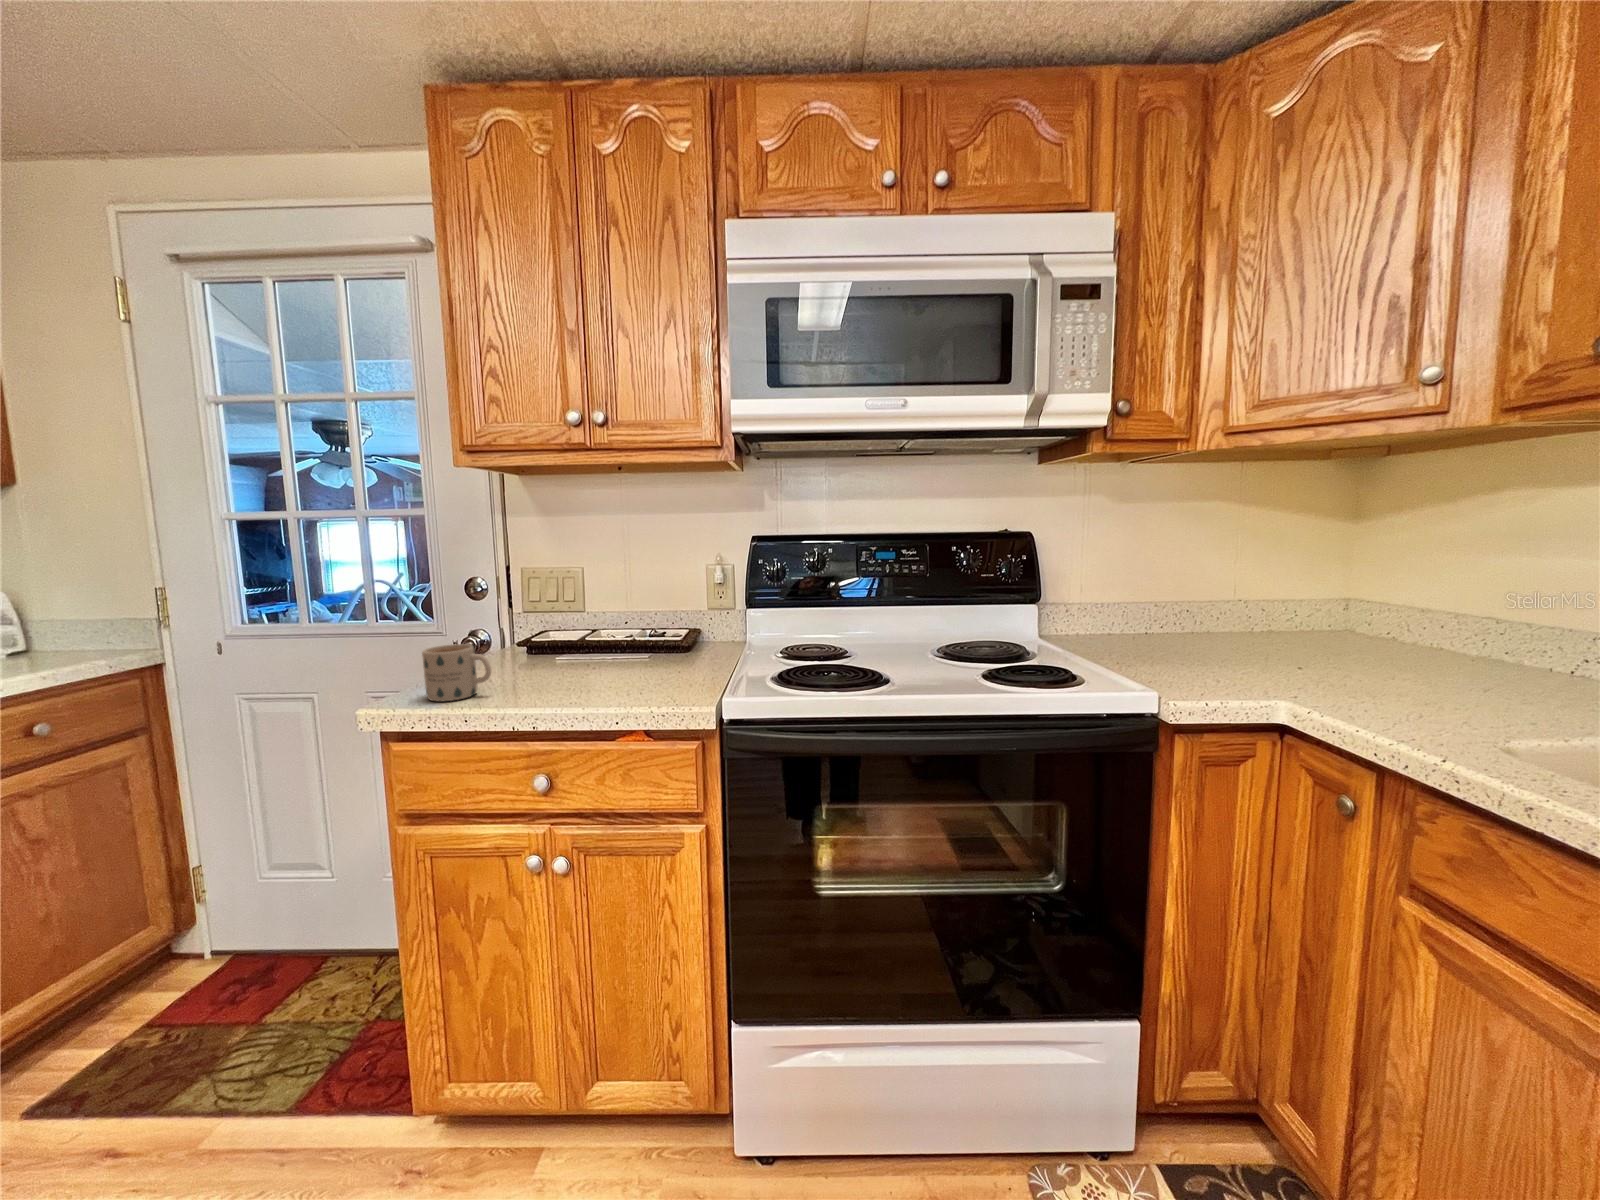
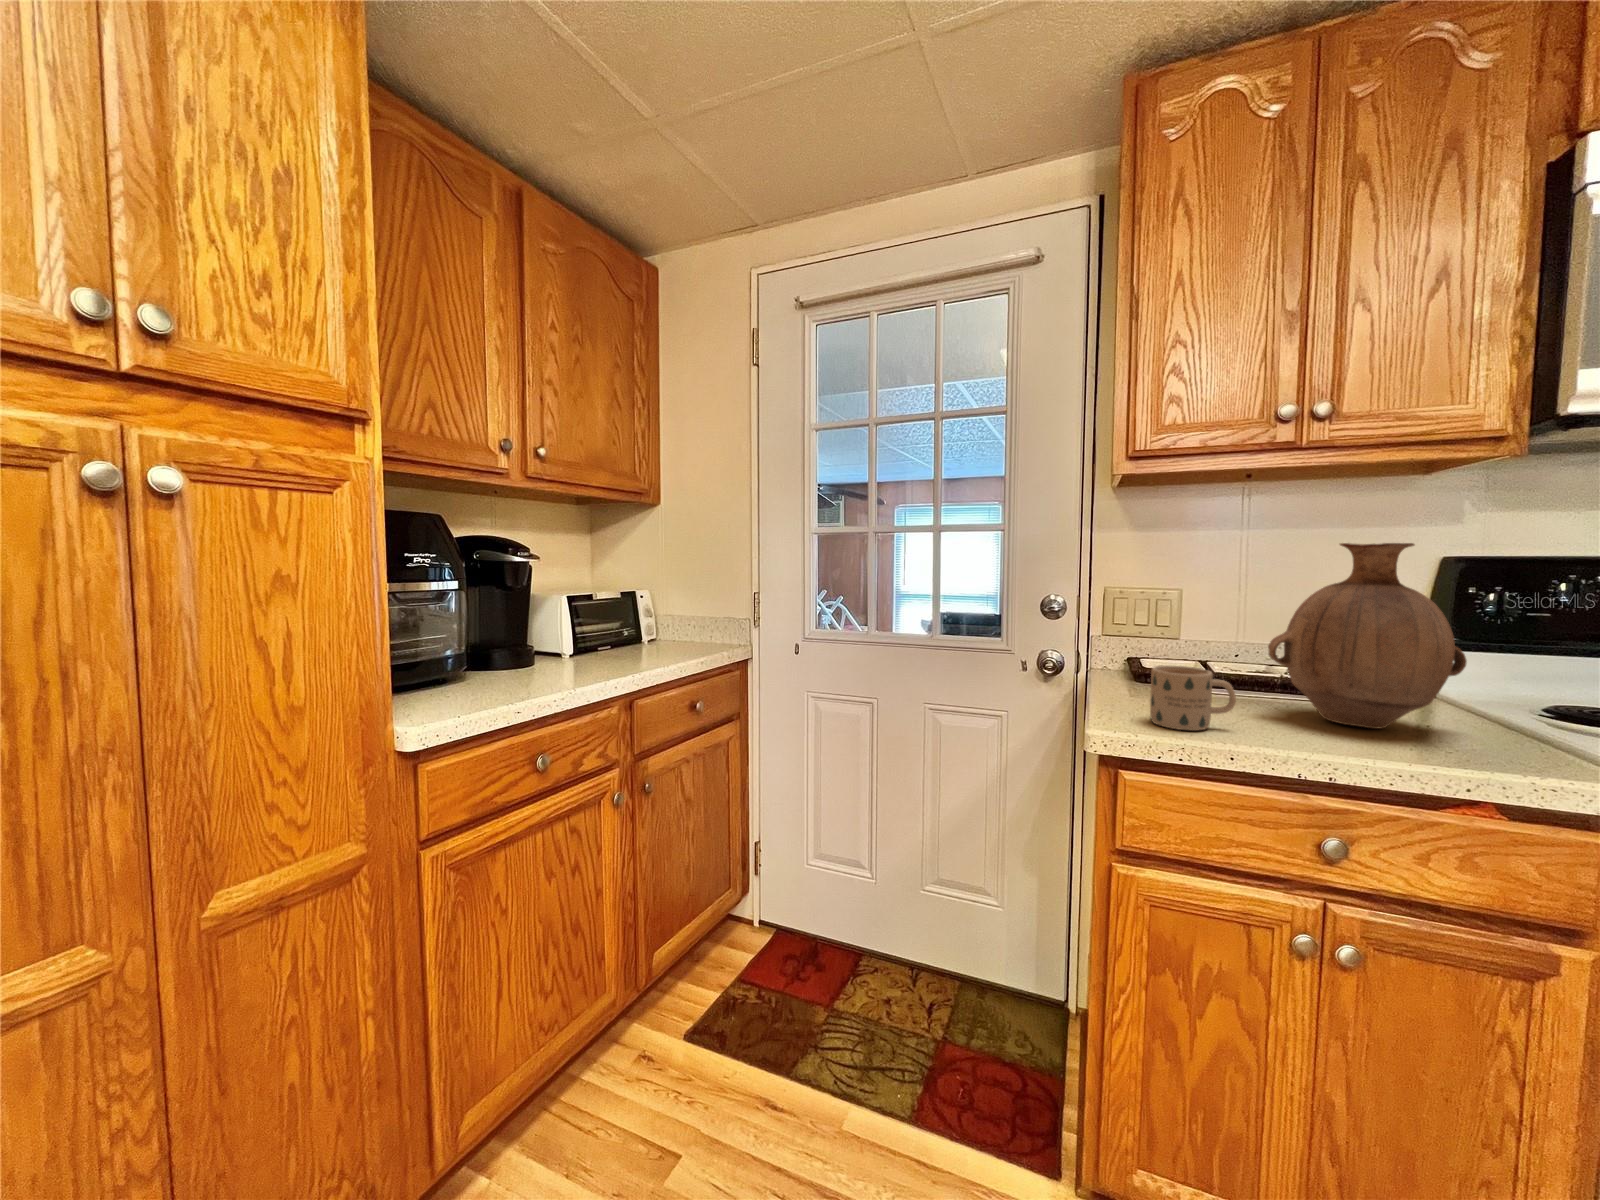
vase: none [548,531,677,680] -> present [1268,543,1467,729]

